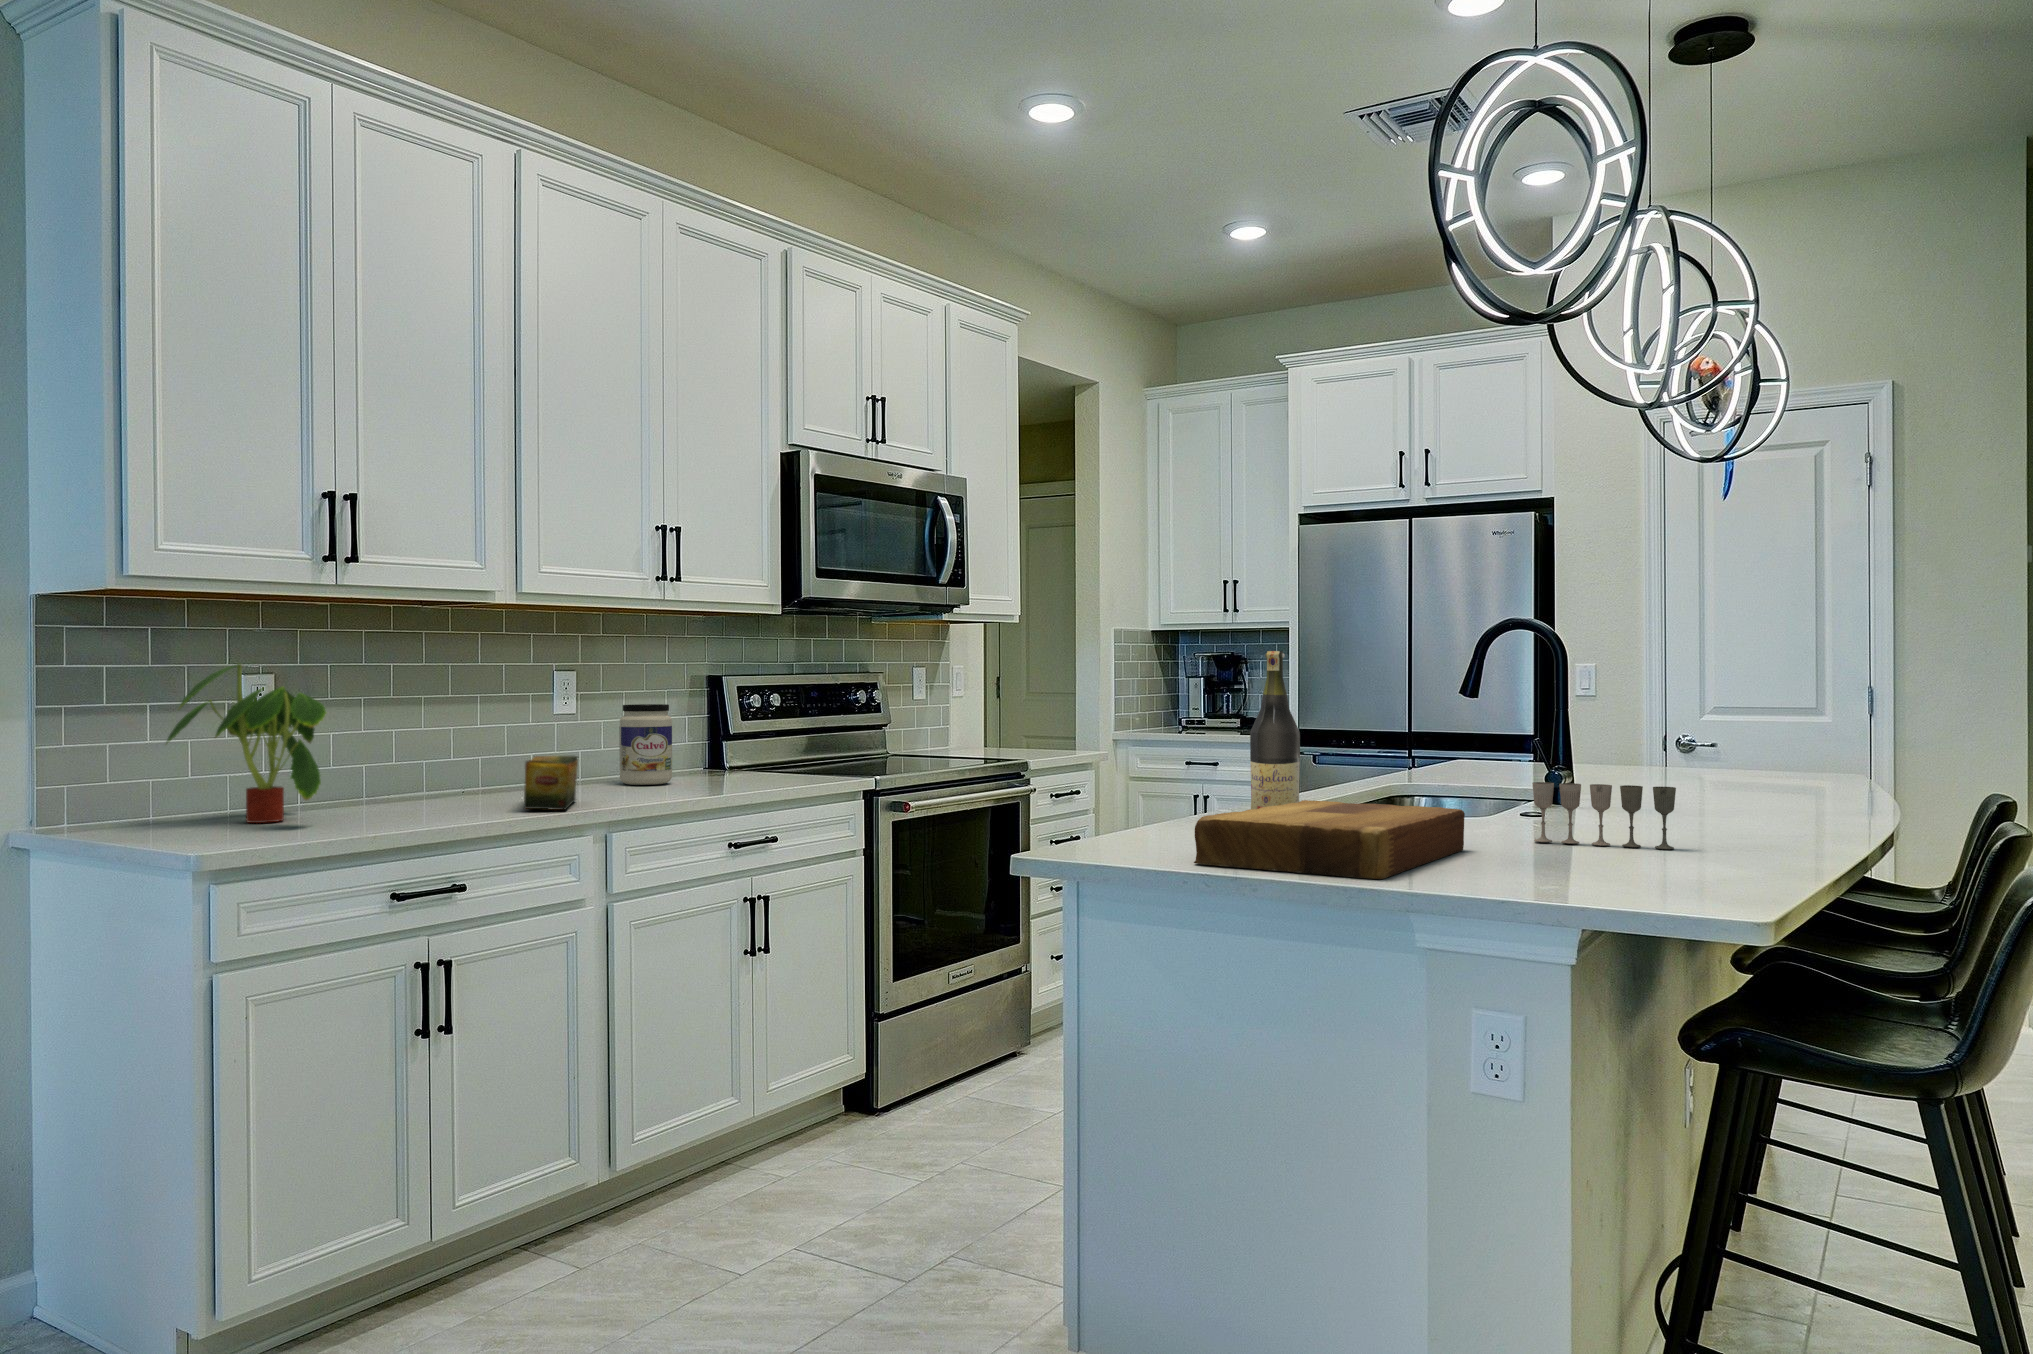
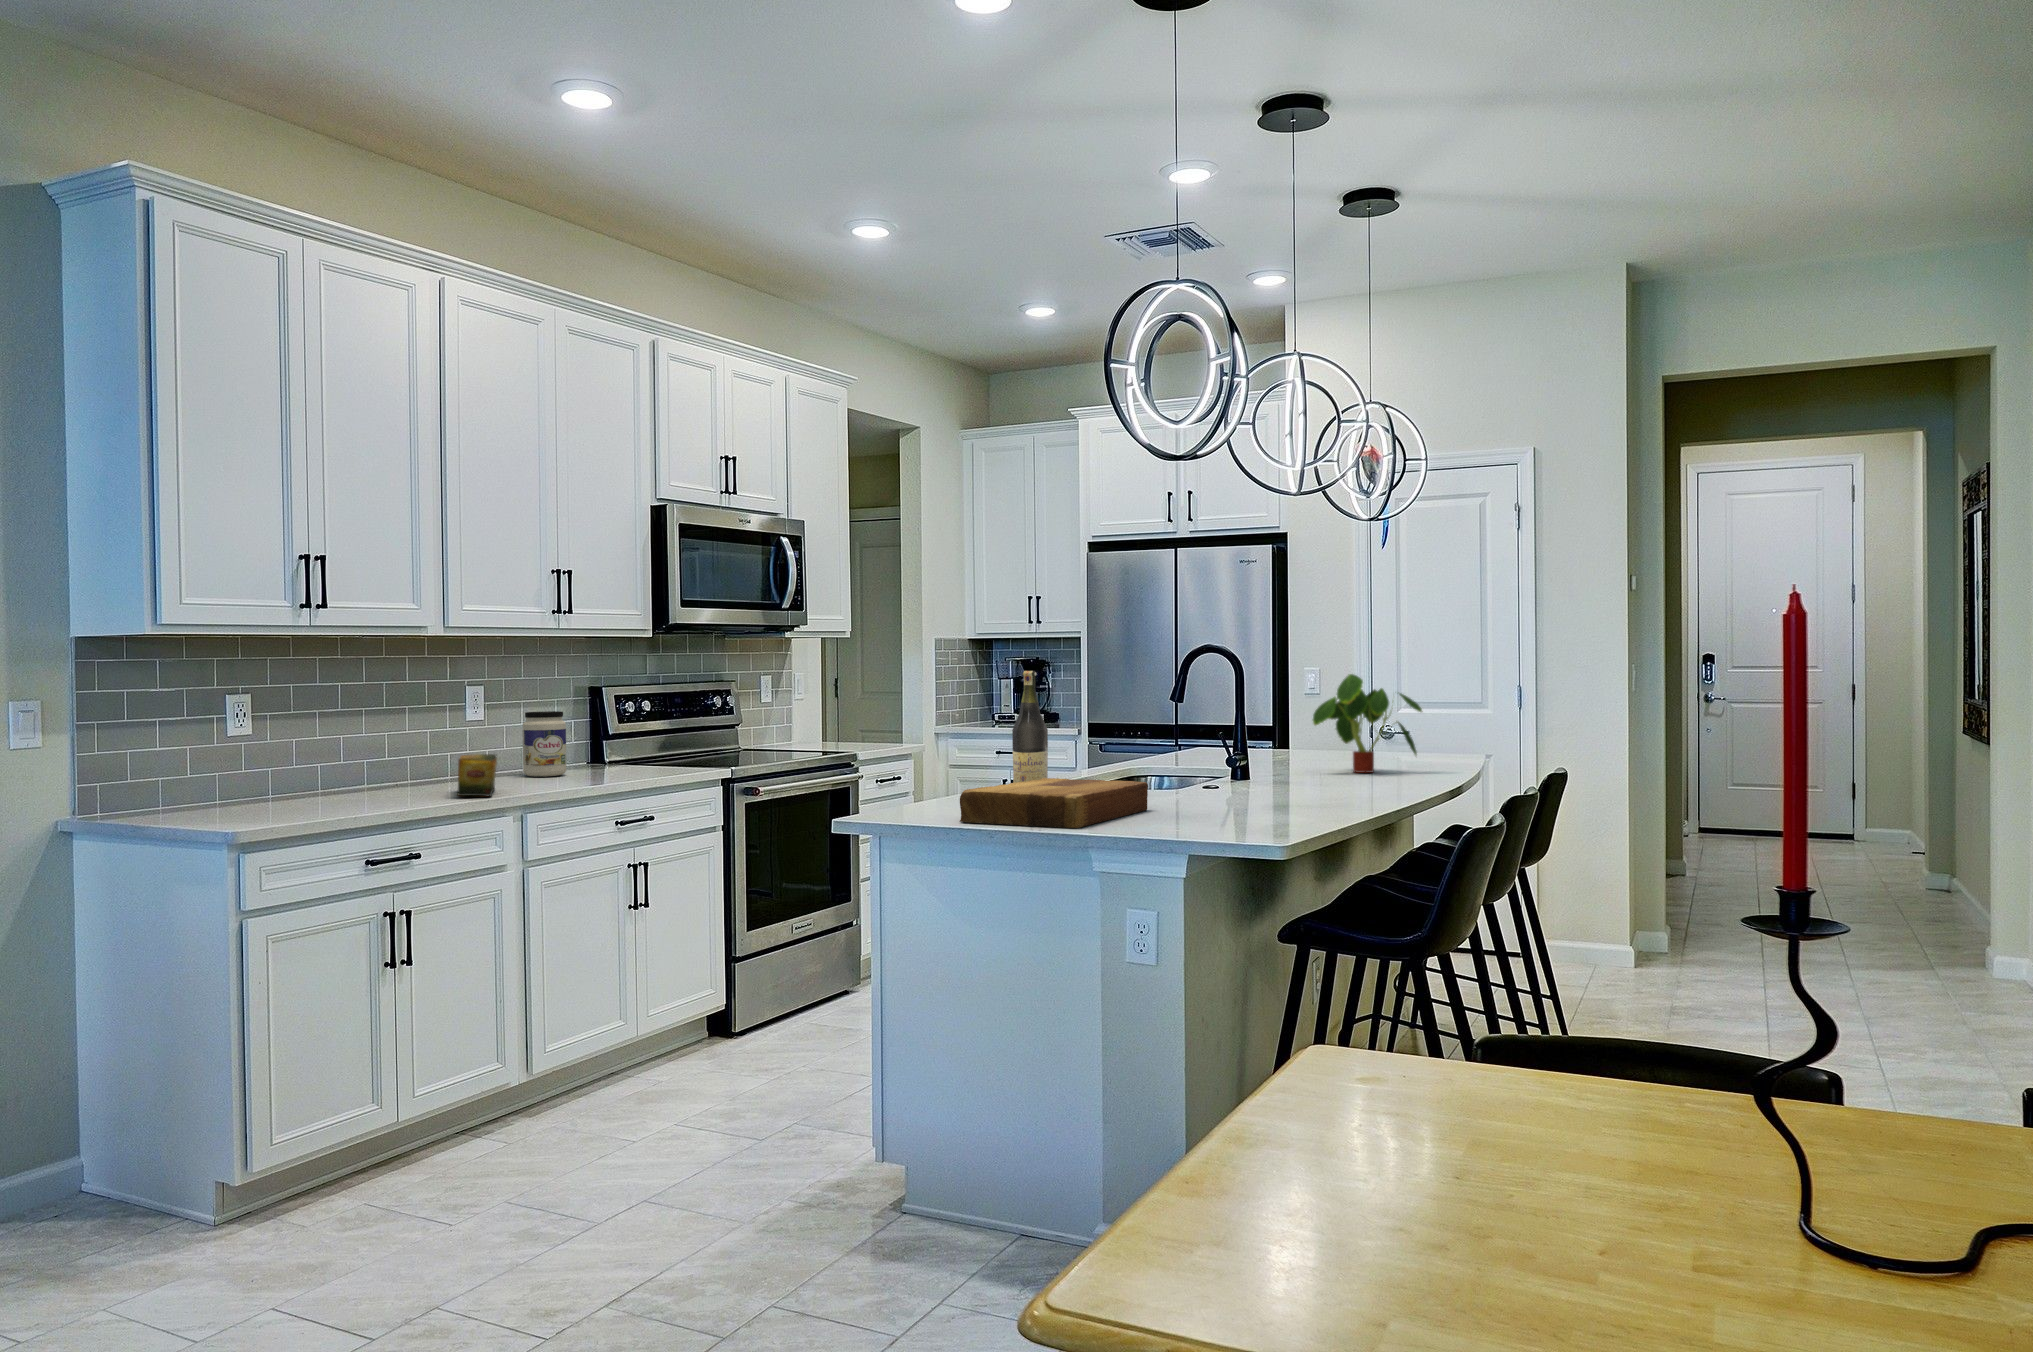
plant: present [167,664,327,823] -> present [1313,674,1422,773]
wine glass: present [1532,782,1676,849] -> none [1198,763,1288,807]

